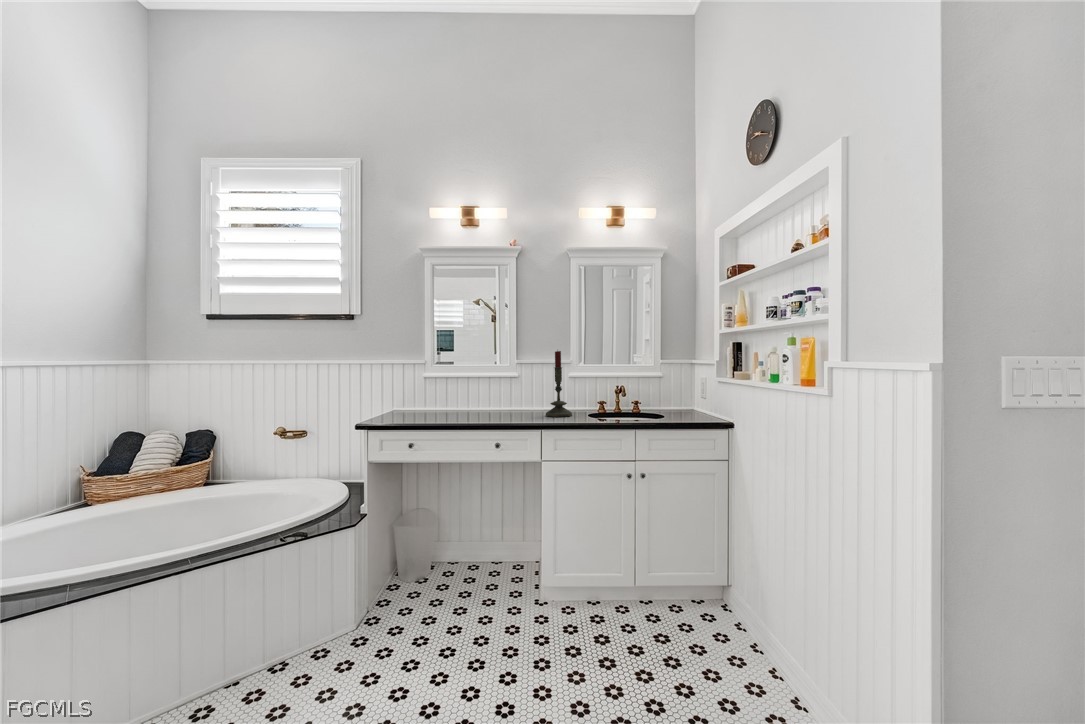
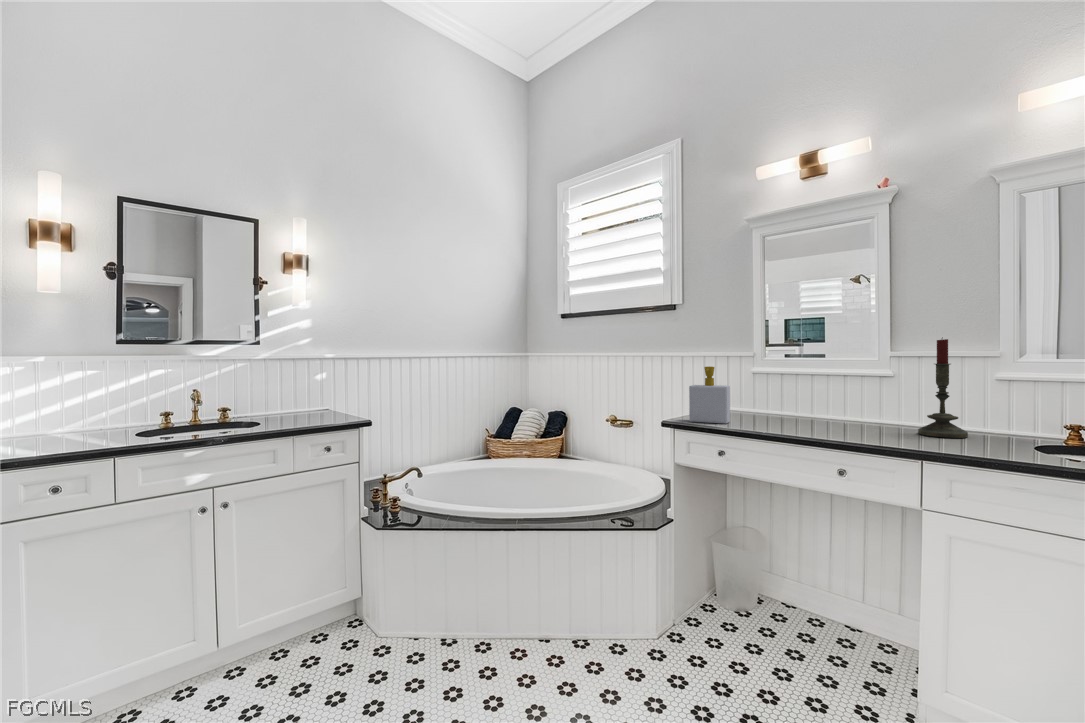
soap bottle: none [382,372,417,423] -> present [689,366,730,424]

